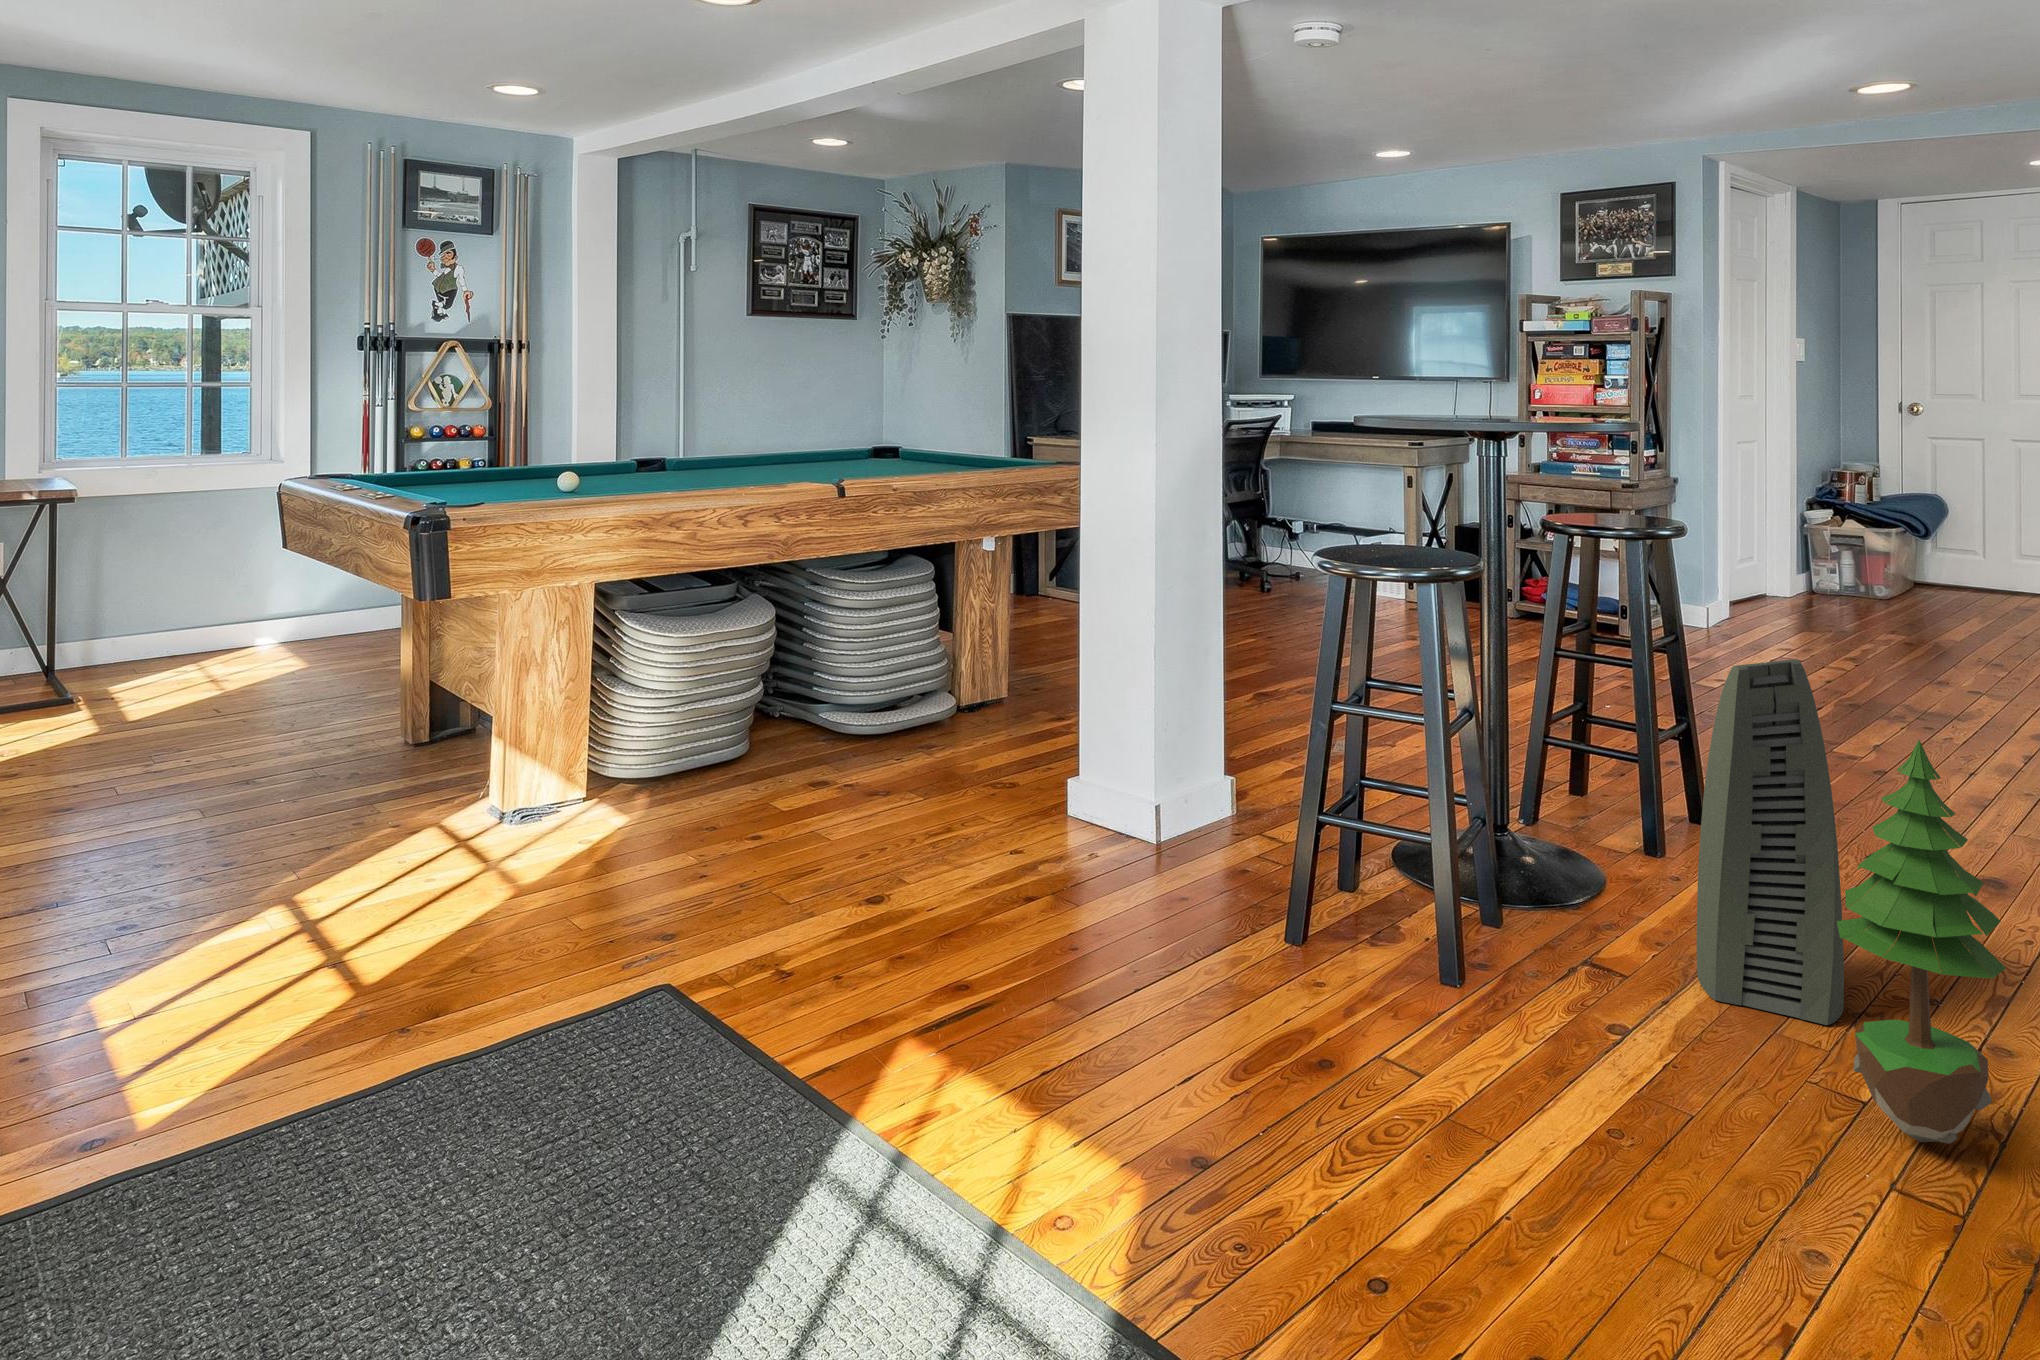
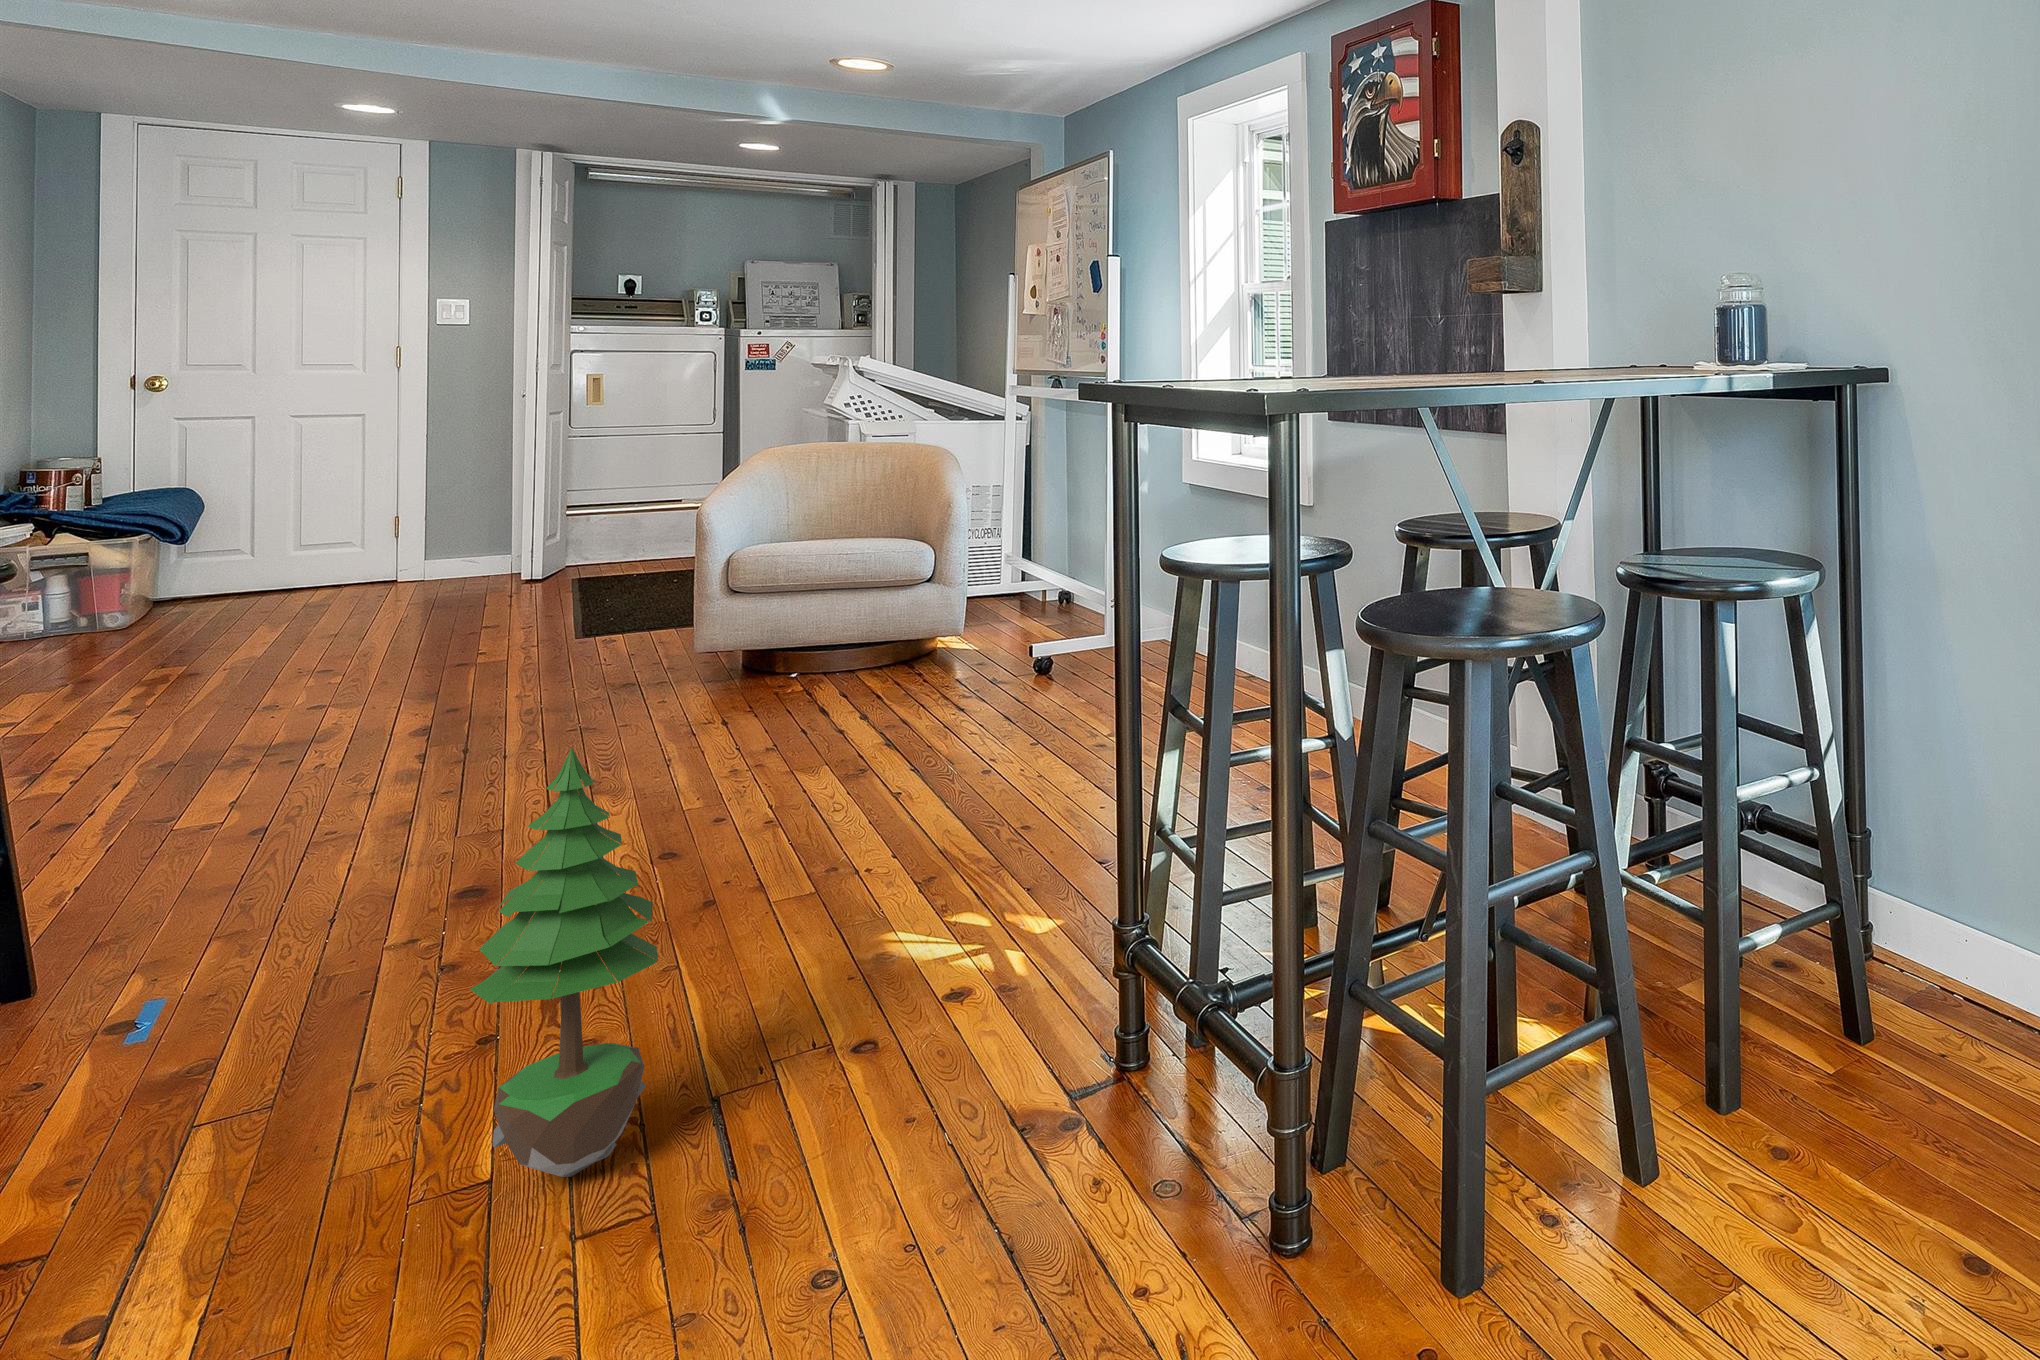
air purifier: present [1697,659,1844,1025] -> none [168,708,403,1189]

